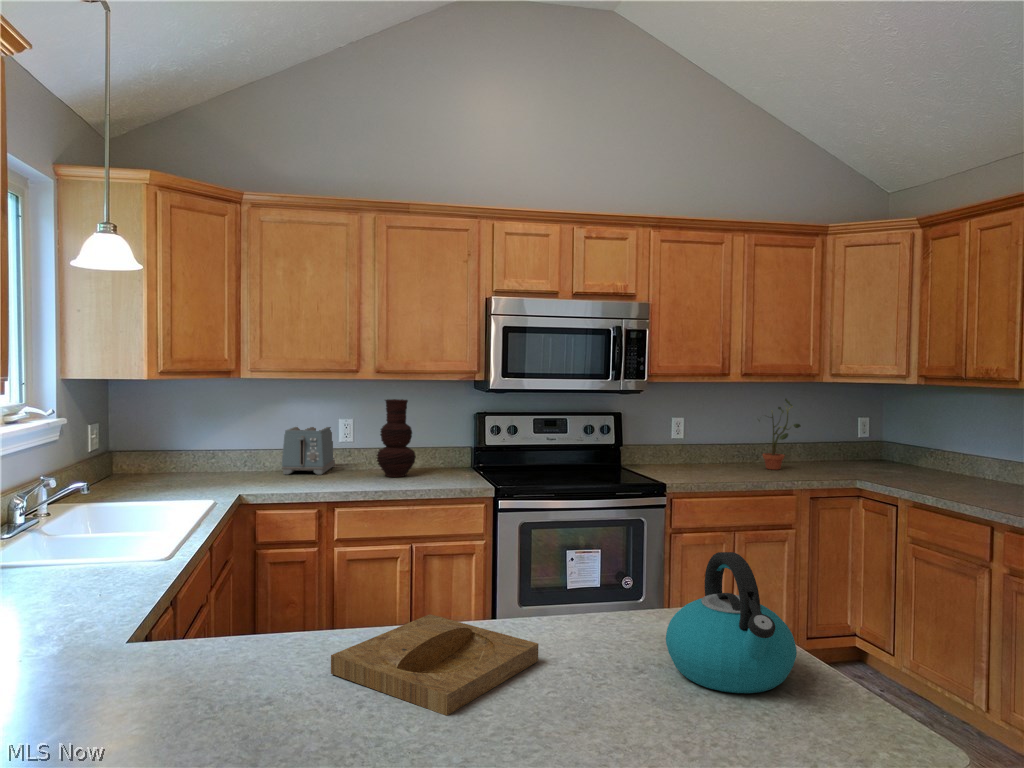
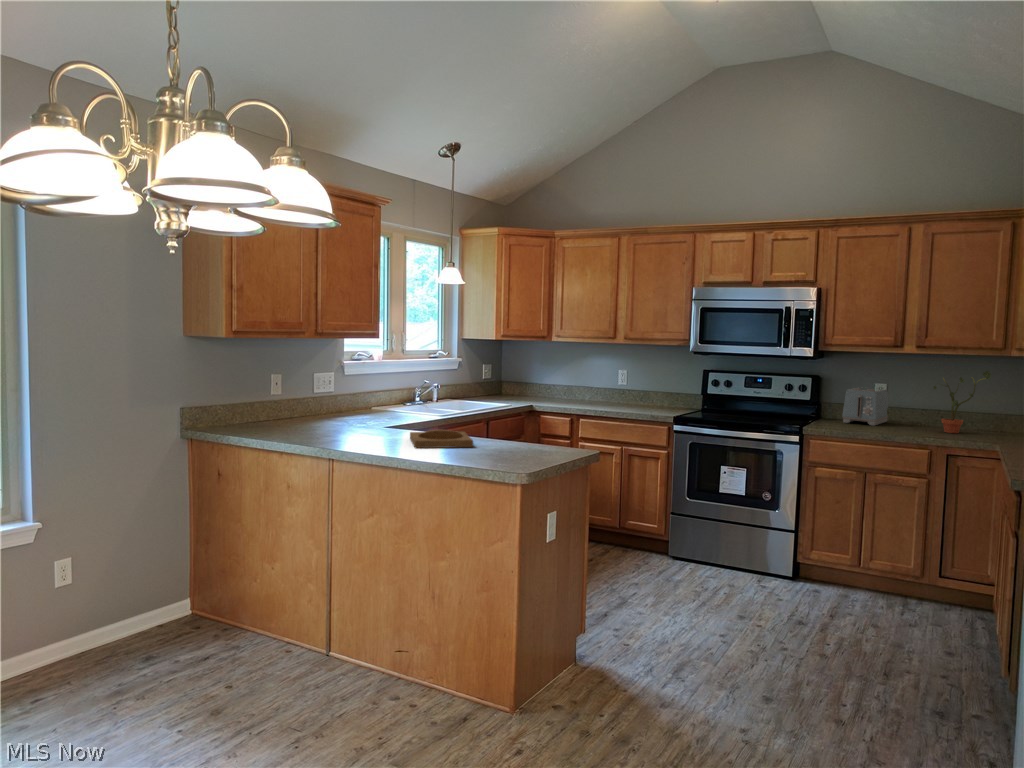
vase: present [377,399,416,477] -> none [624,357,650,408]
toaster: present [282,427,335,475] -> present [842,388,889,426]
kettle: present [666,552,797,693] -> none [496,408,549,462]

